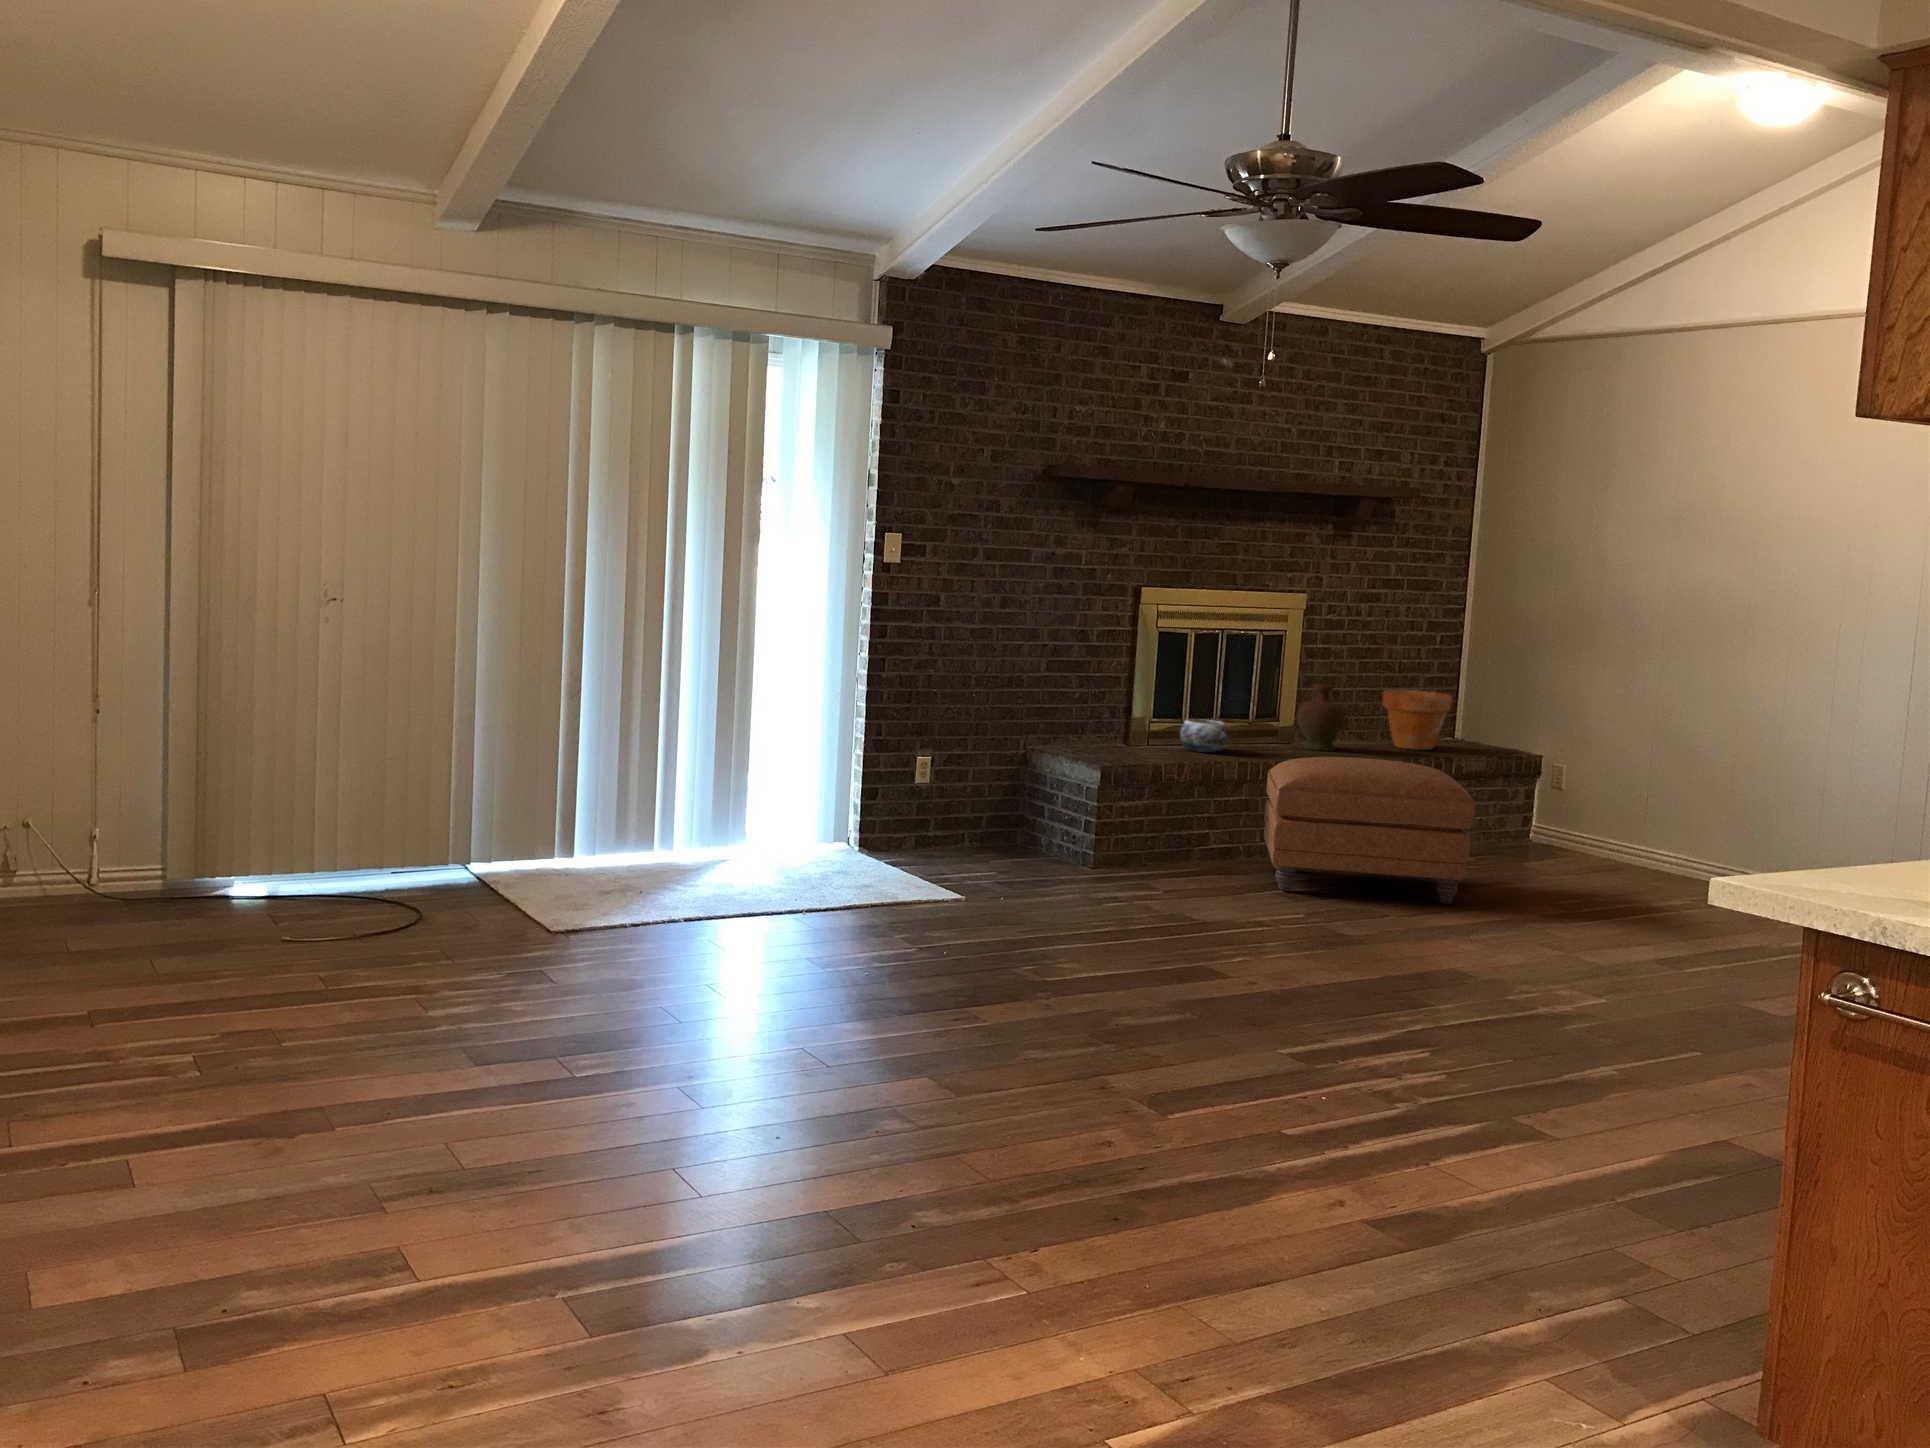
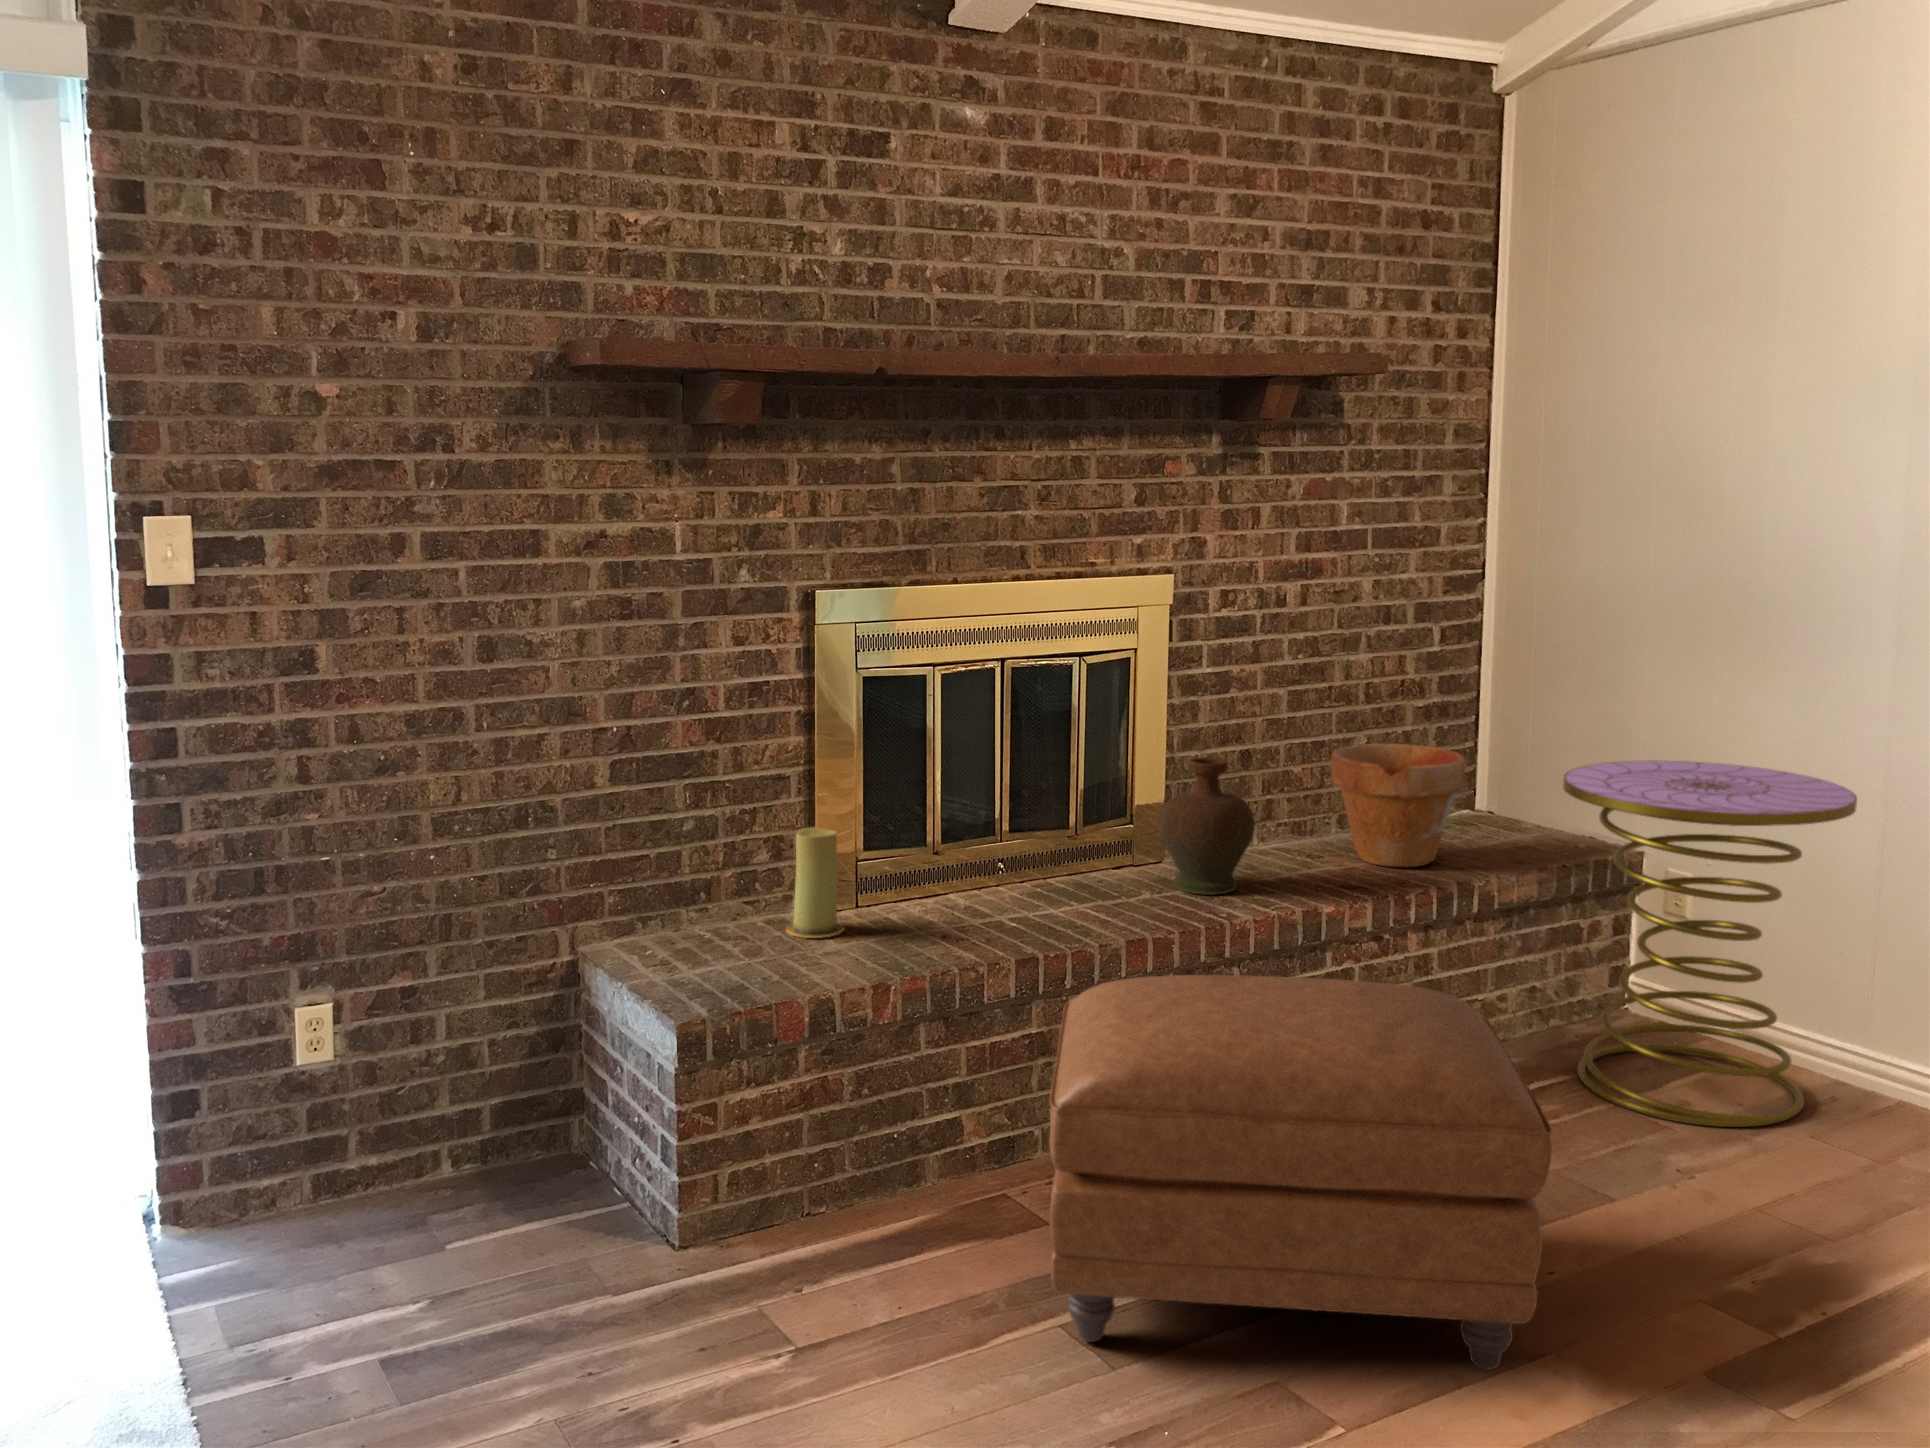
candle: none [1125,698,1153,748] -> present [787,827,844,938]
side table: none [1499,700,1636,867] -> present [1563,761,1857,1127]
decorative bowl: present [1180,719,1228,752] -> none [903,859,1002,937]

